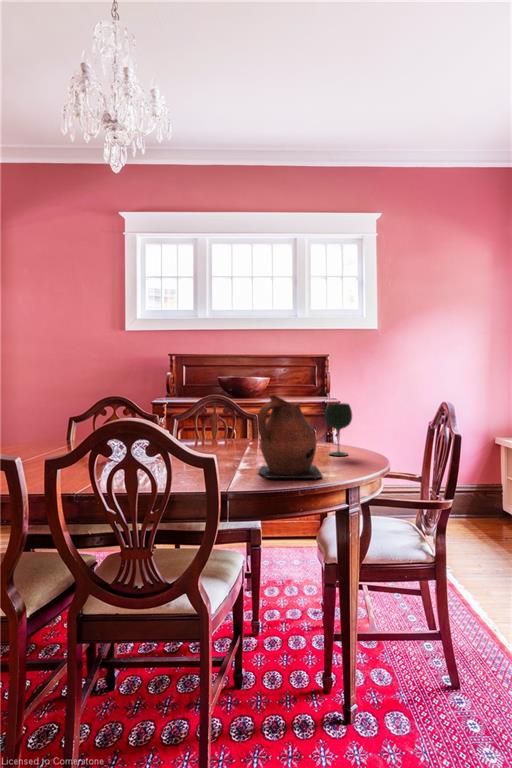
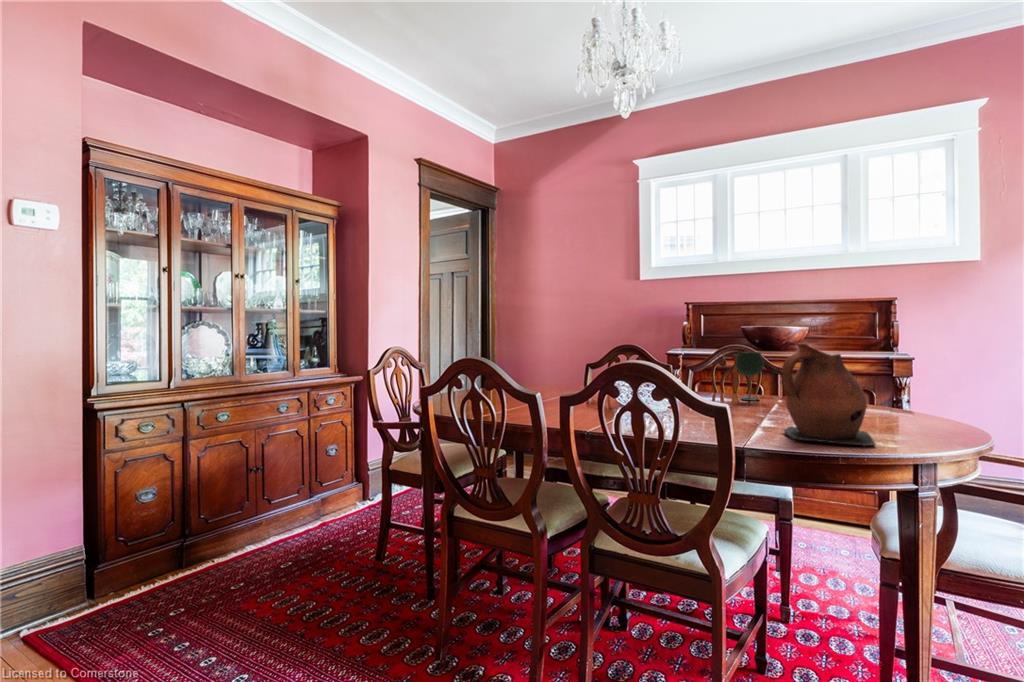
wine glass: present [325,403,352,456] -> present [736,352,764,401]

